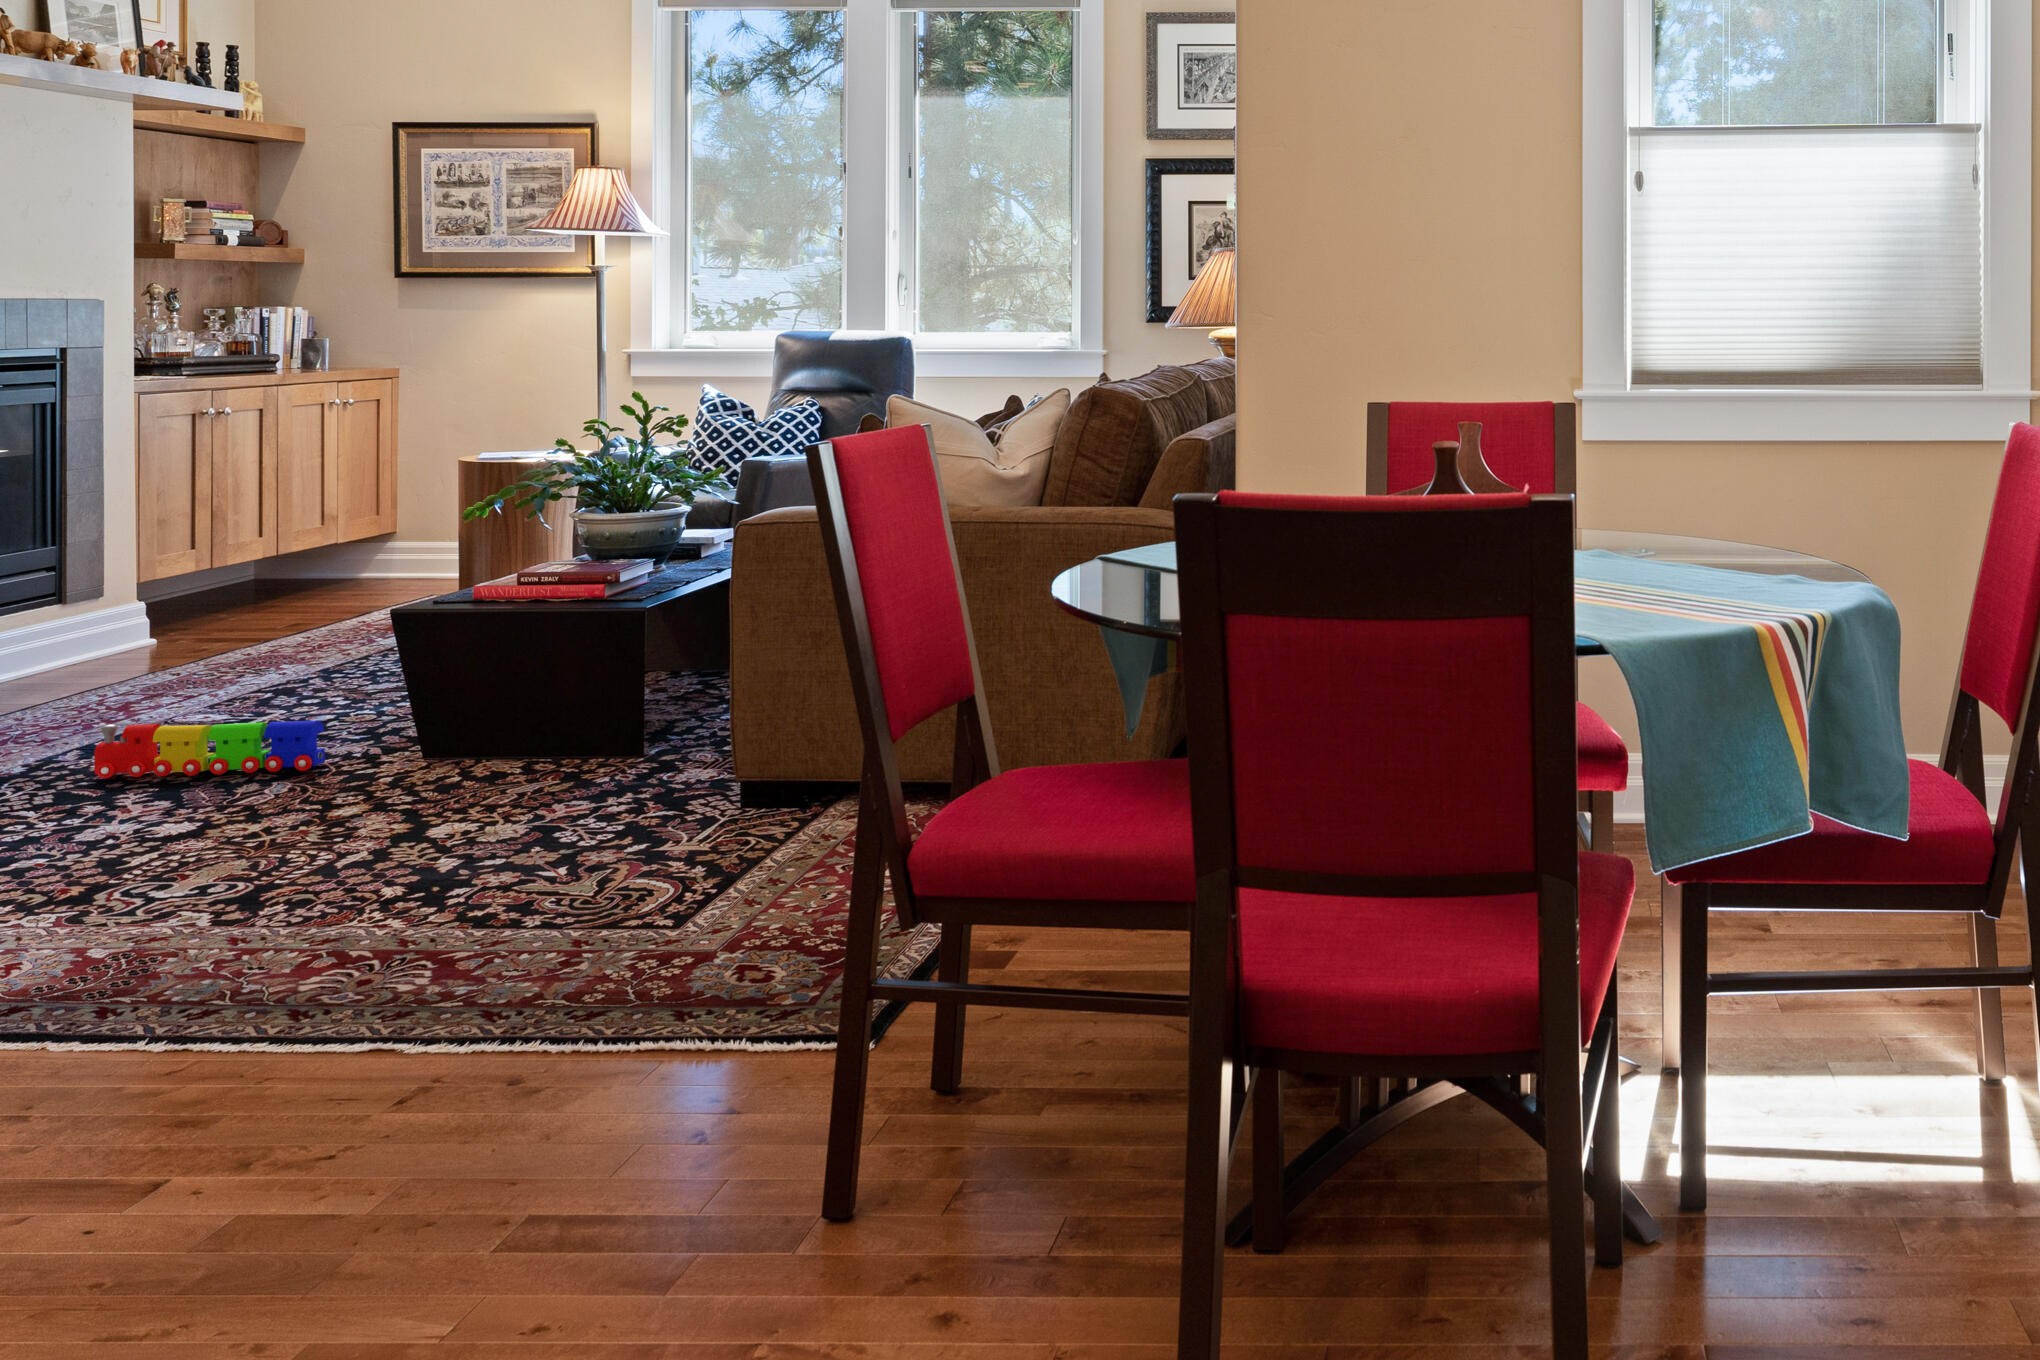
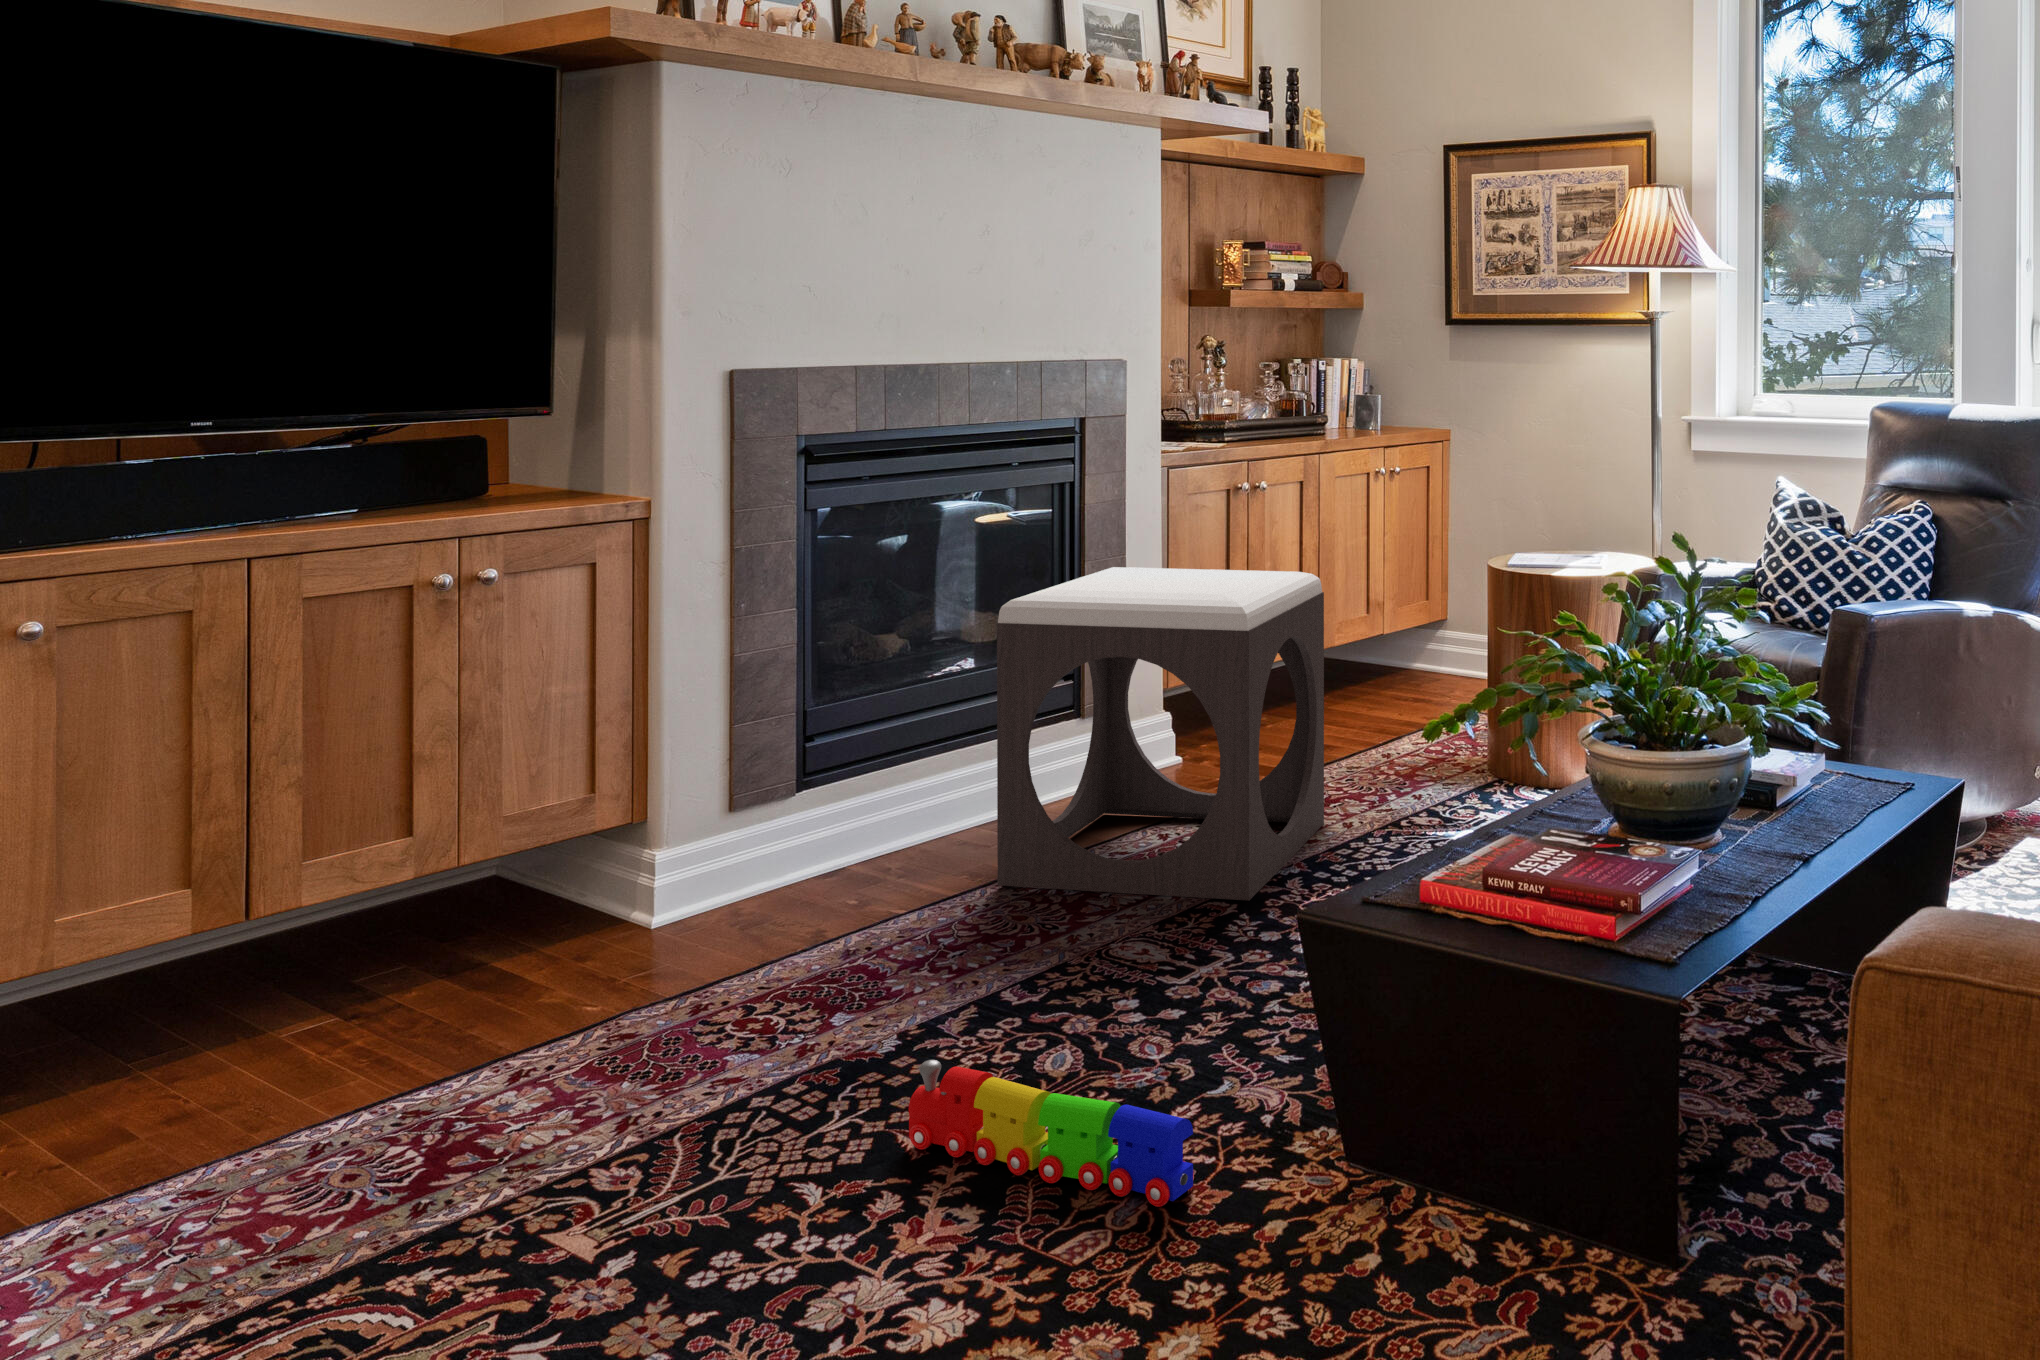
footstool: none [41,458,328,700] -> present [997,567,1324,901]

